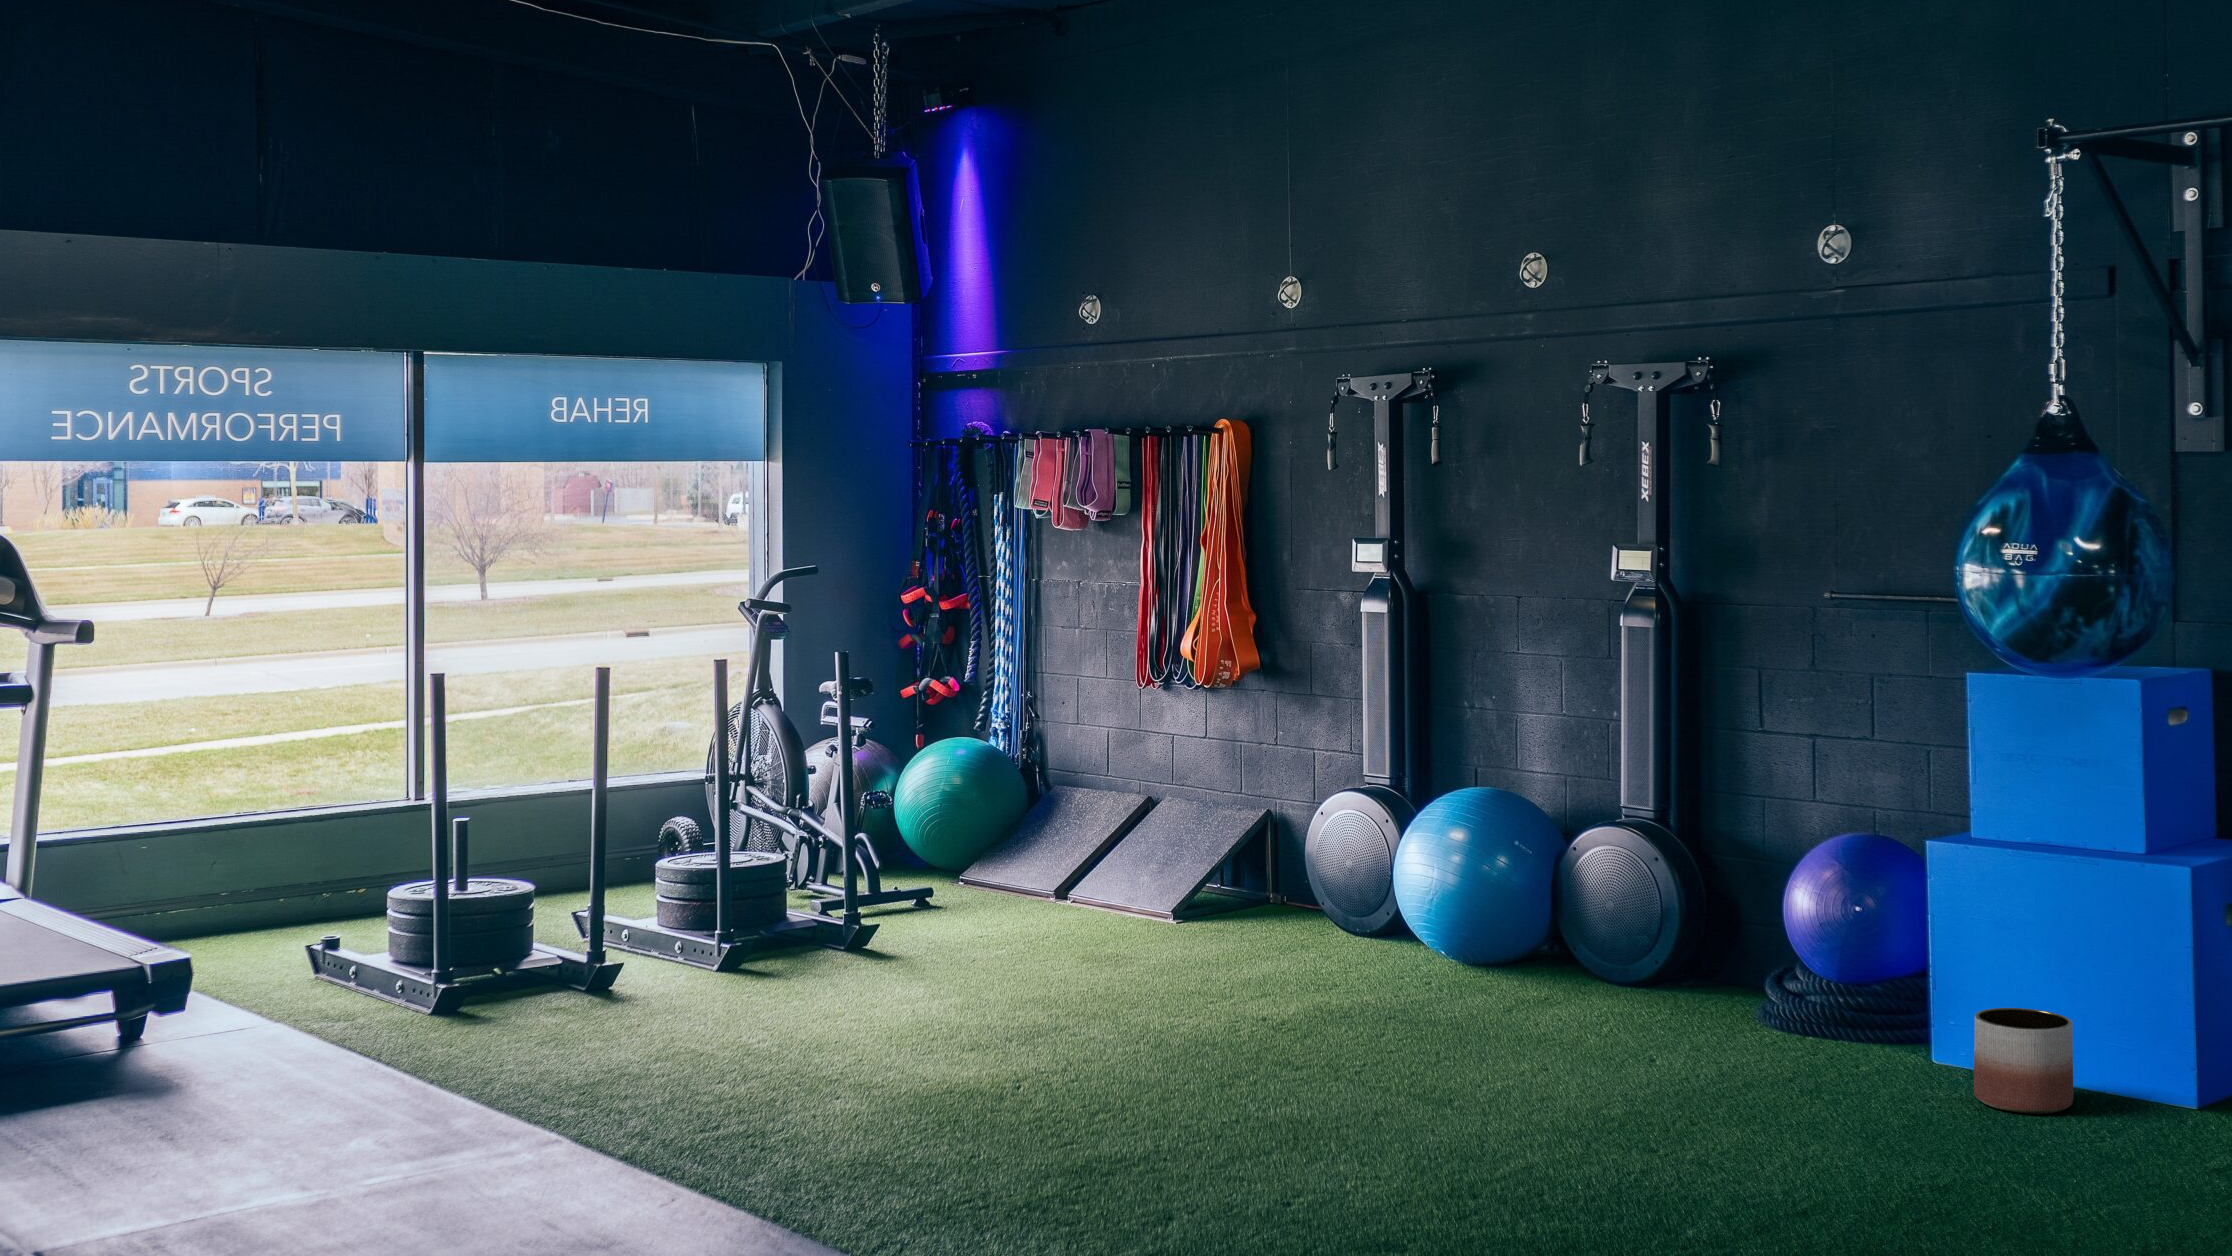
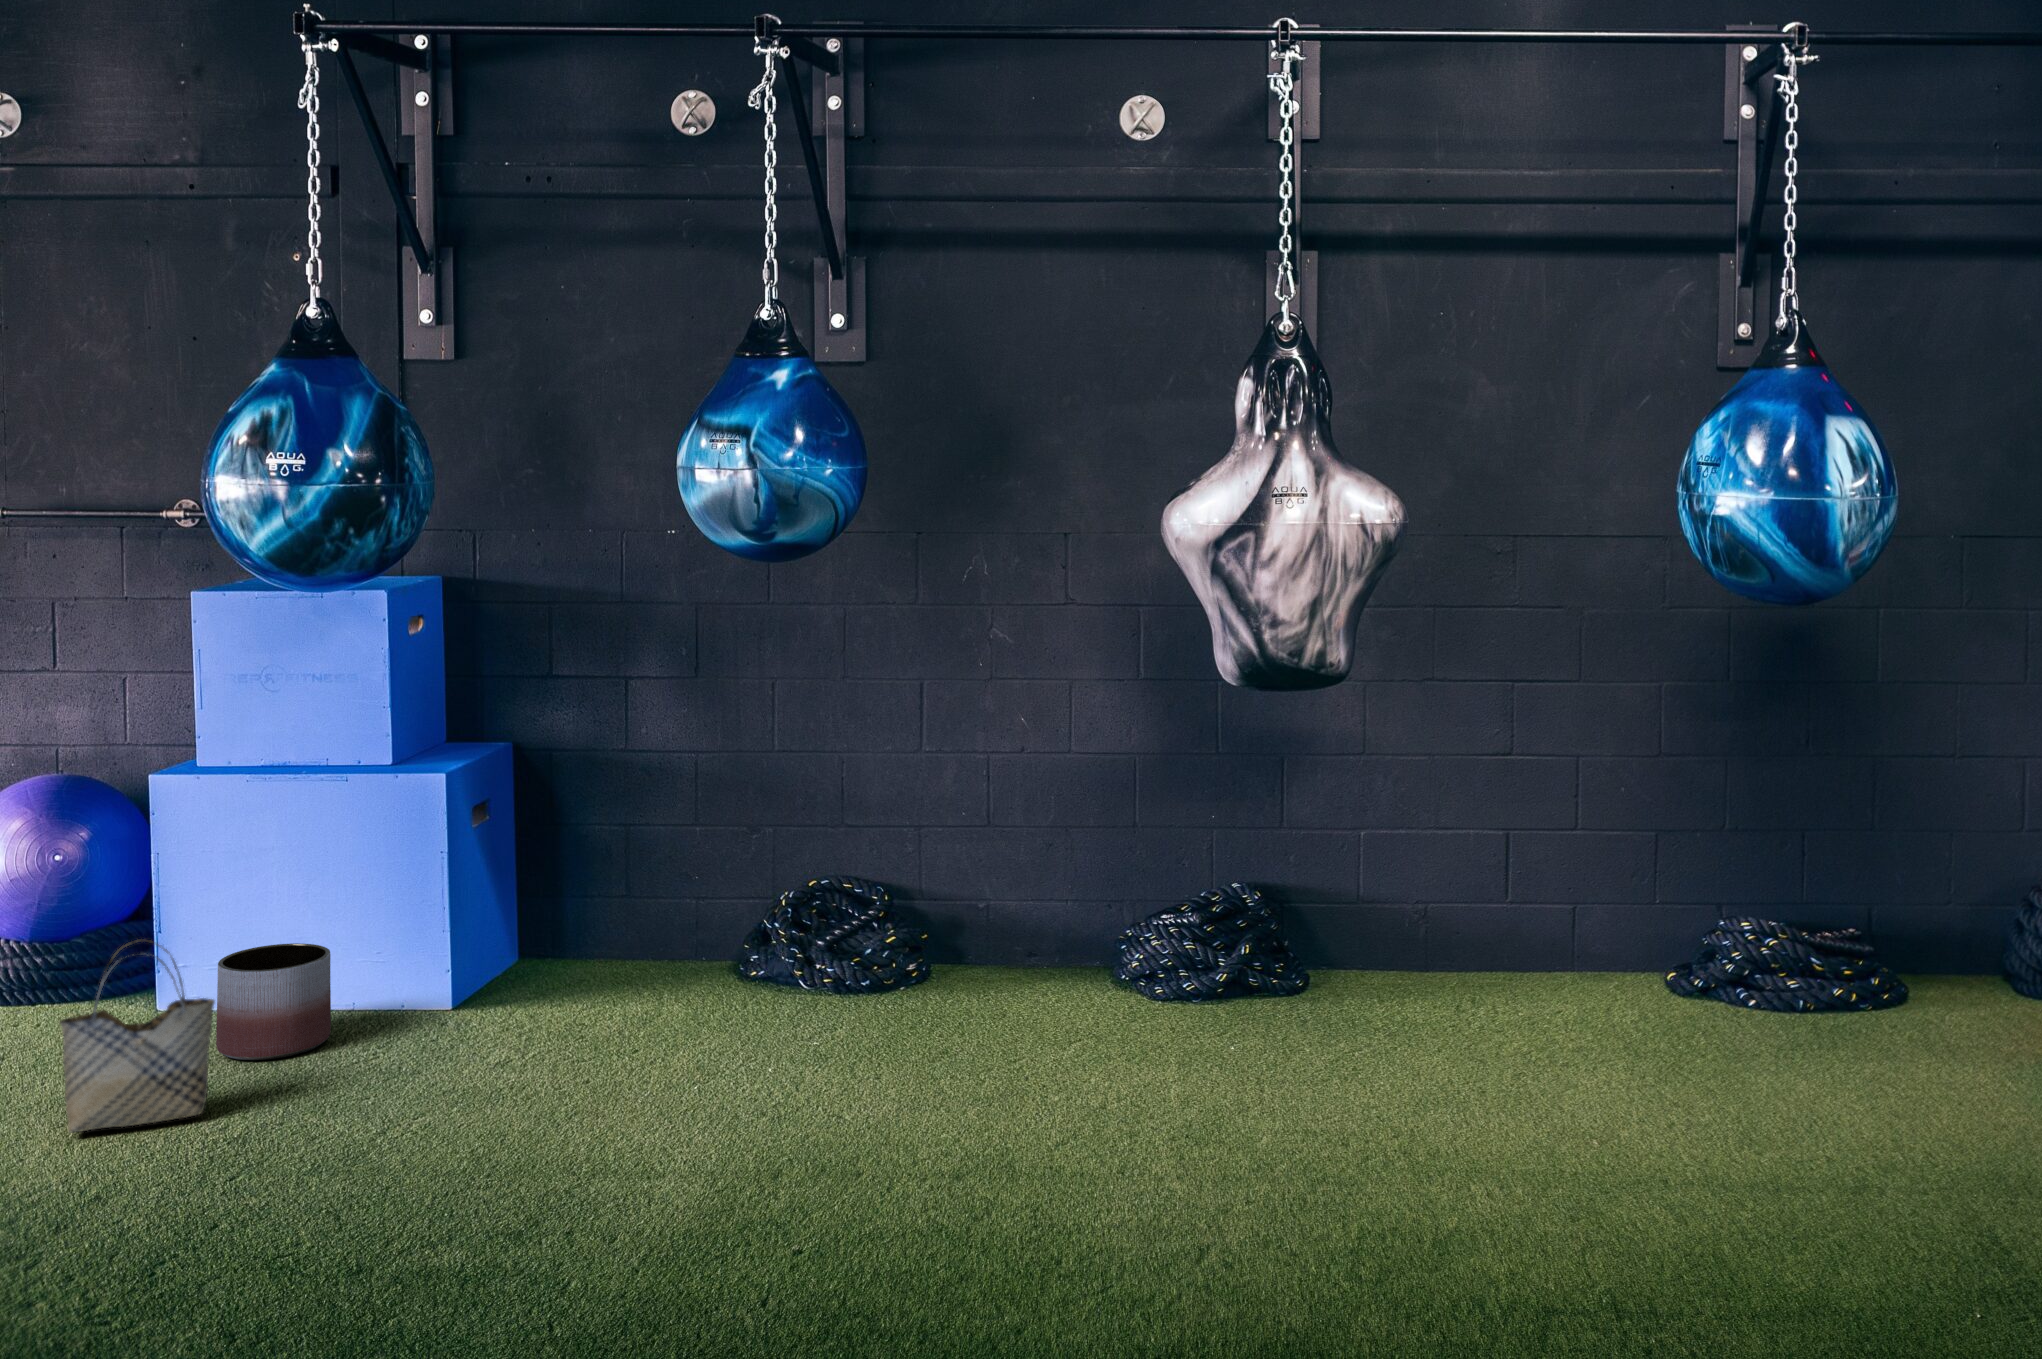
woven basket: none [1845,975,1966,1141] -> present [60,939,215,1133]

